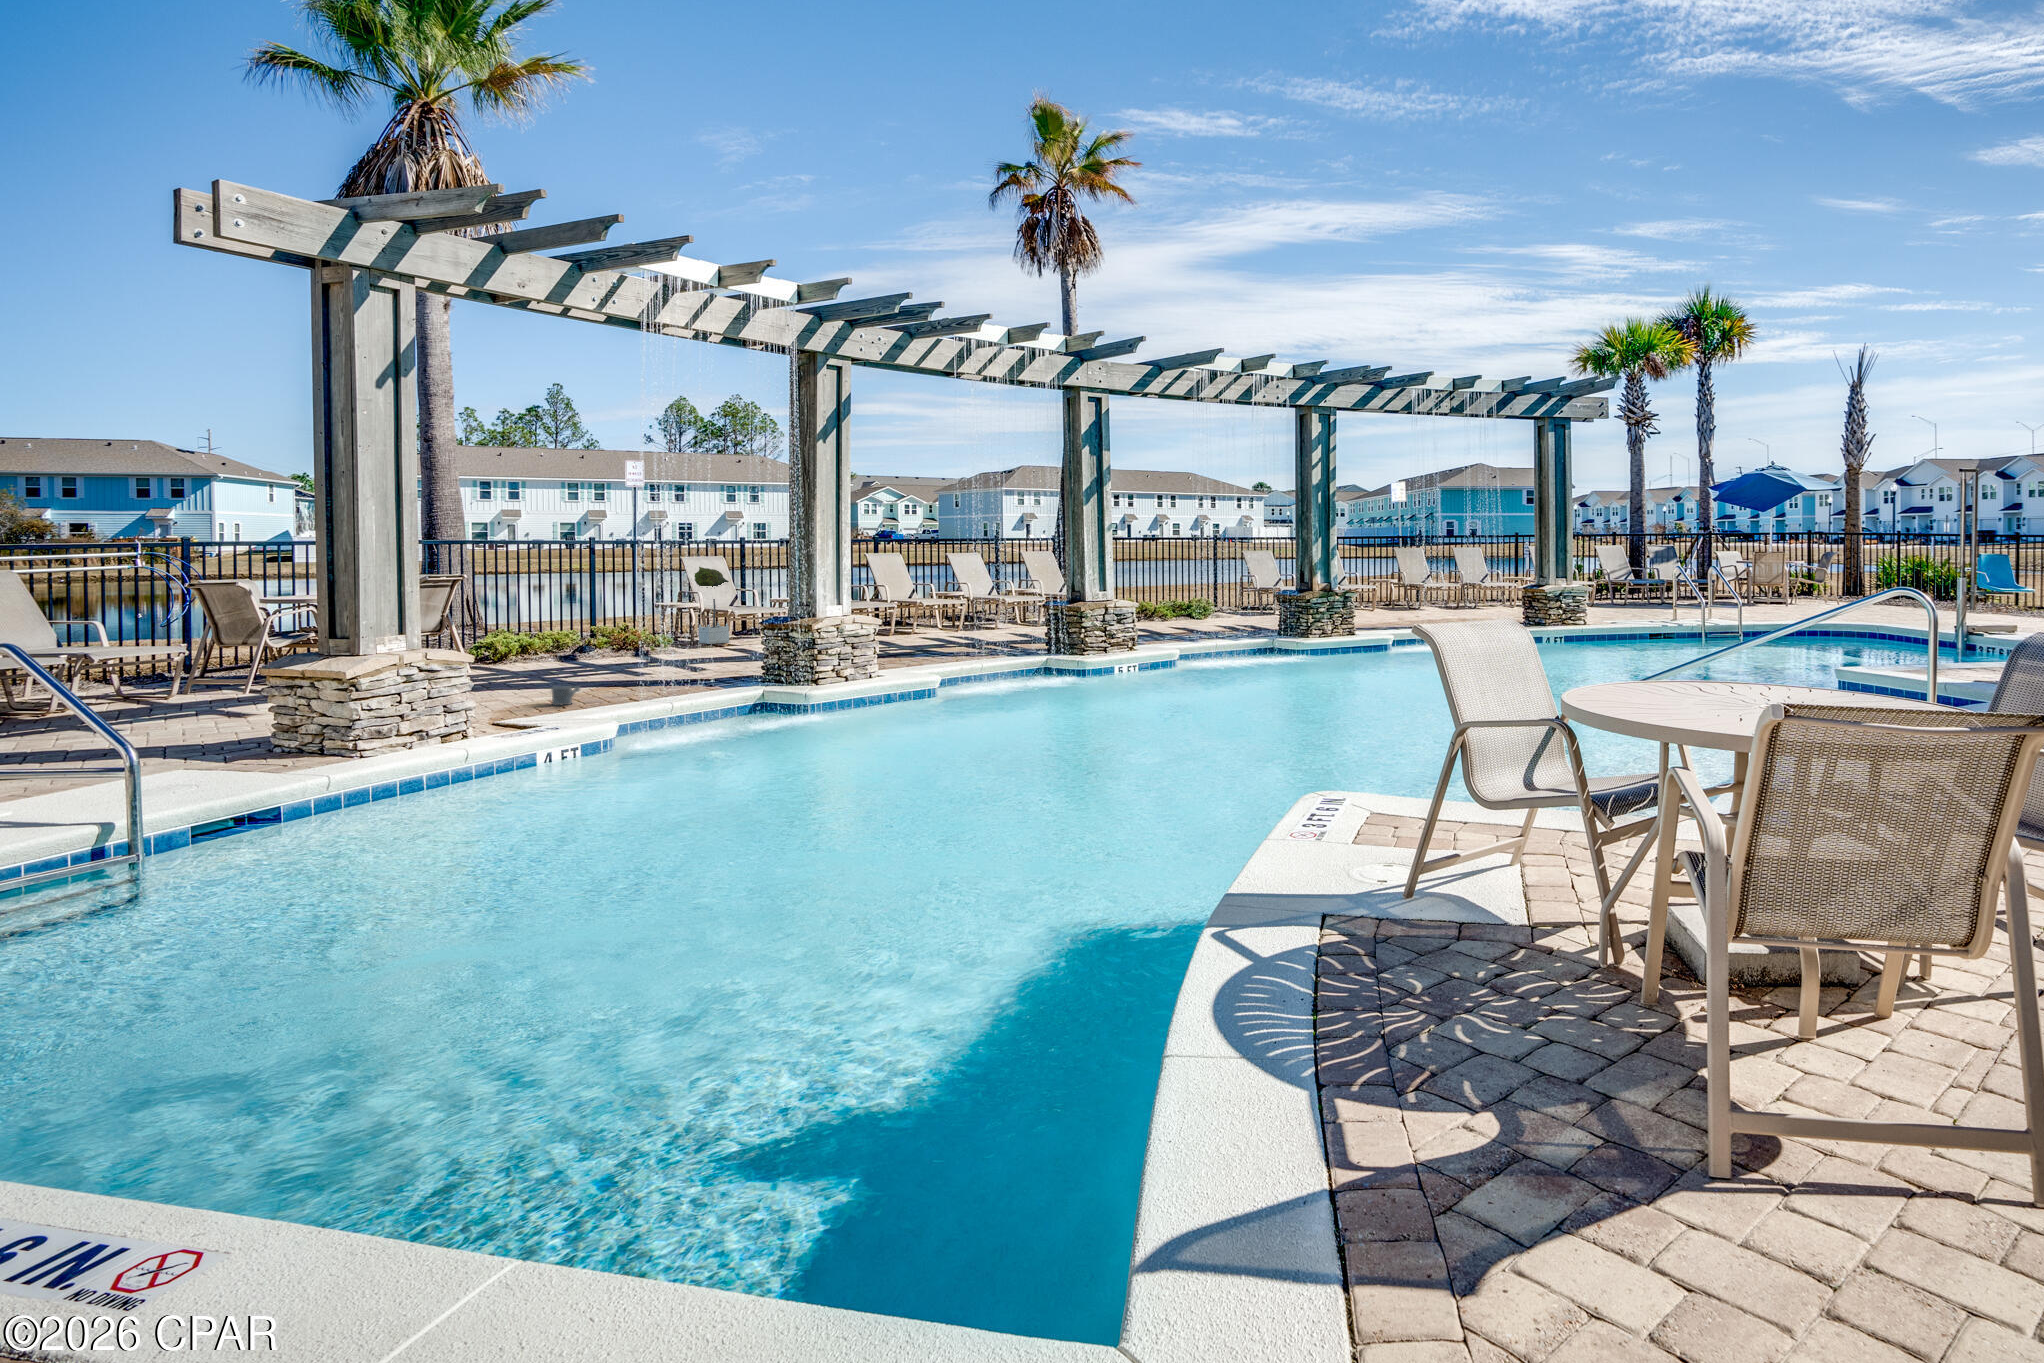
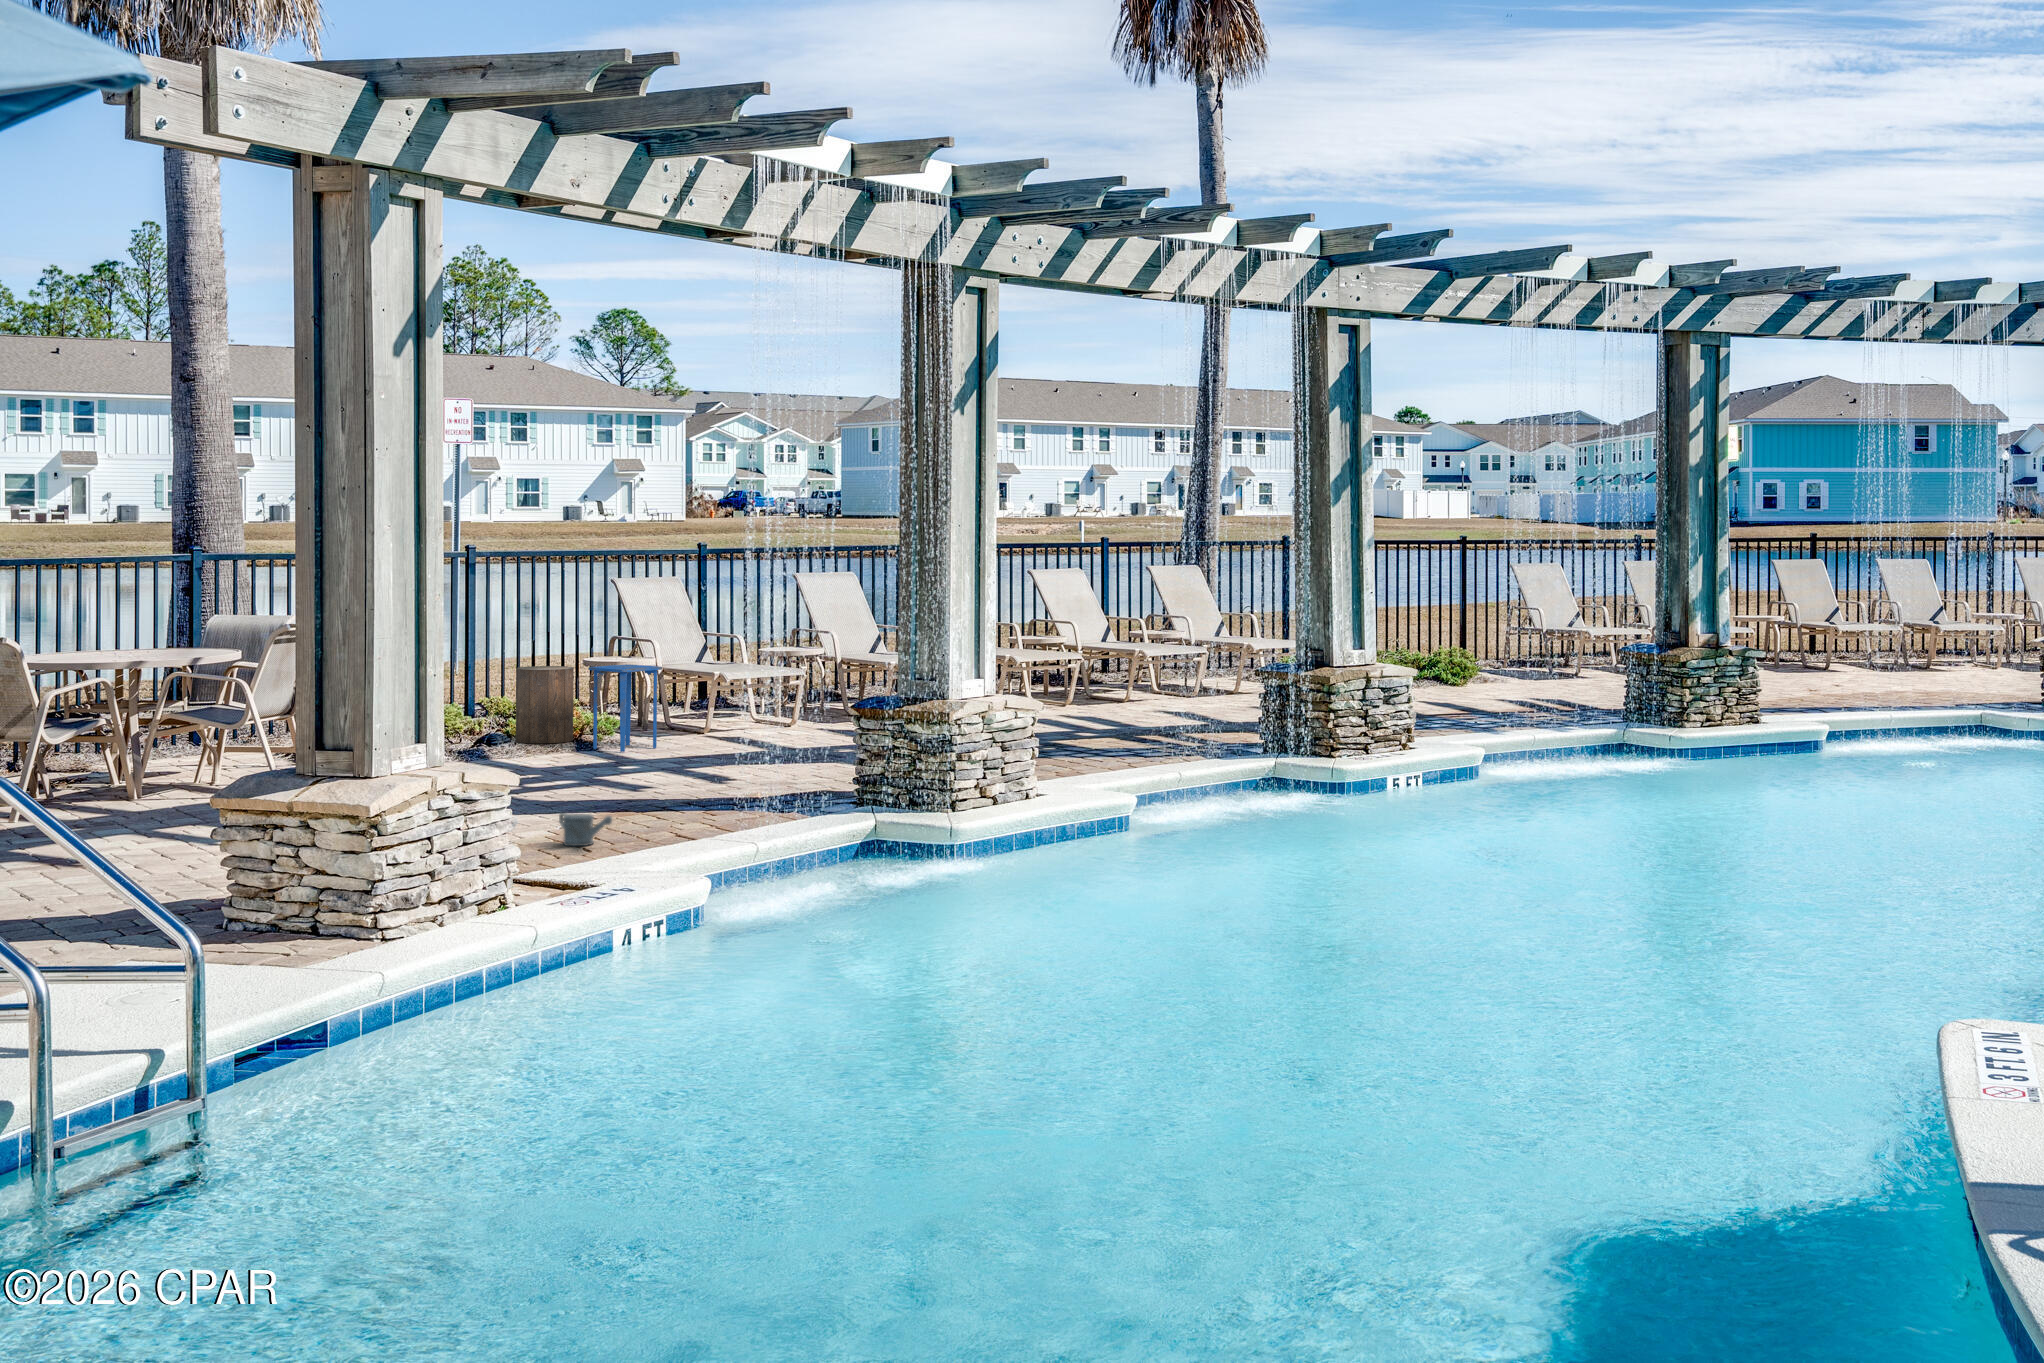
potted tree: present [694,567,729,644] -> none [668,597,723,727]
side table: none [629,605,676,657] -> present [588,664,662,752]
stool: none [587,607,625,653] -> present [516,666,574,743]

